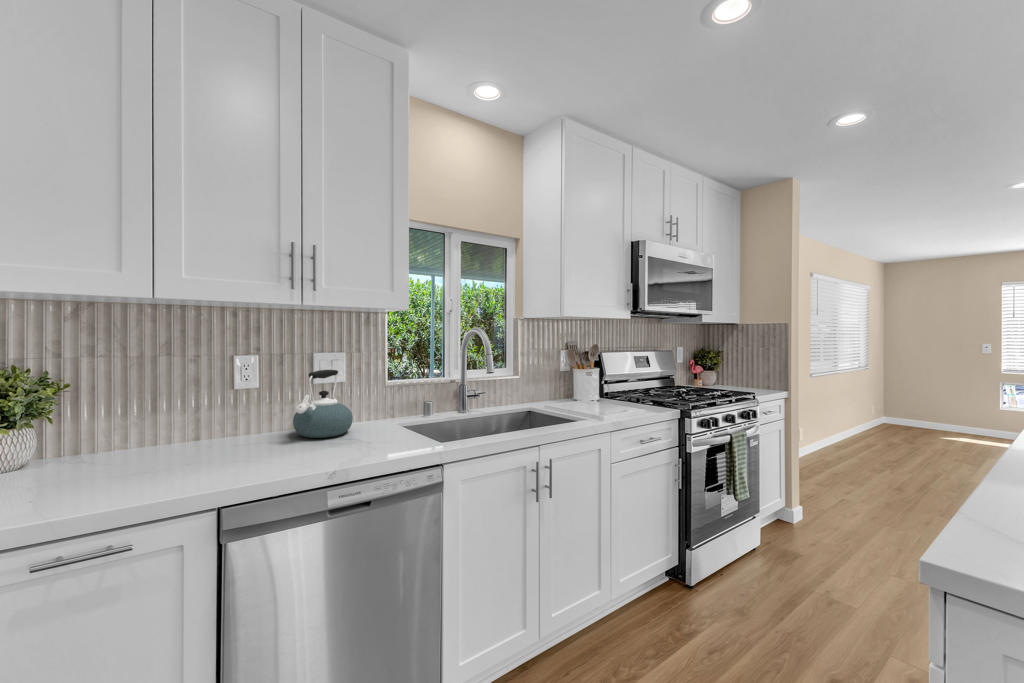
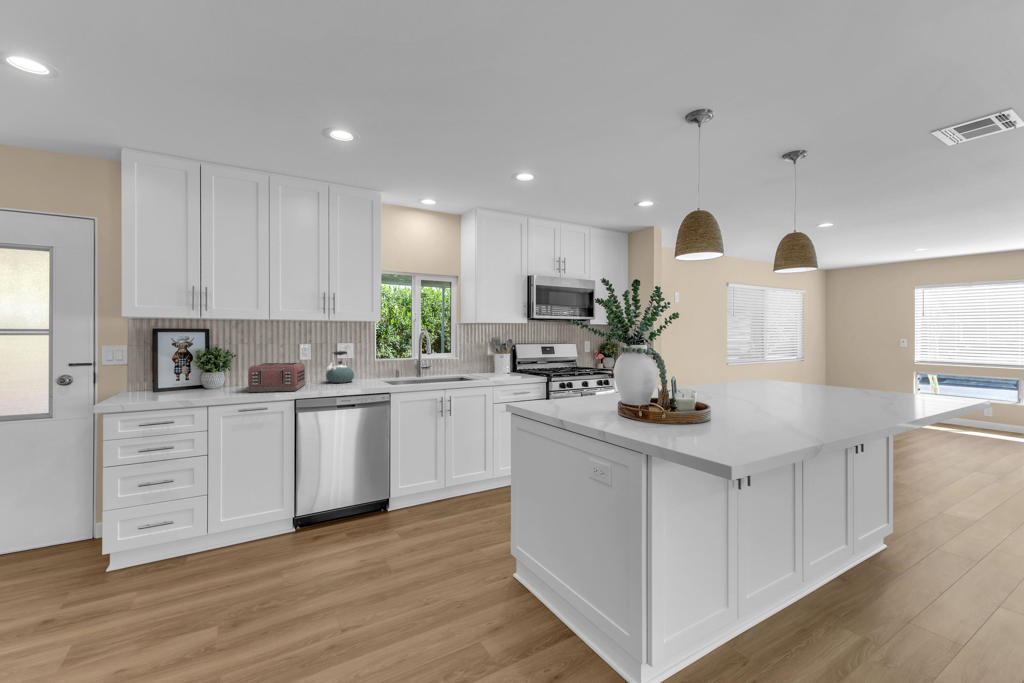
toaster: none [82,399,248,490] -> present [247,363,306,392]

